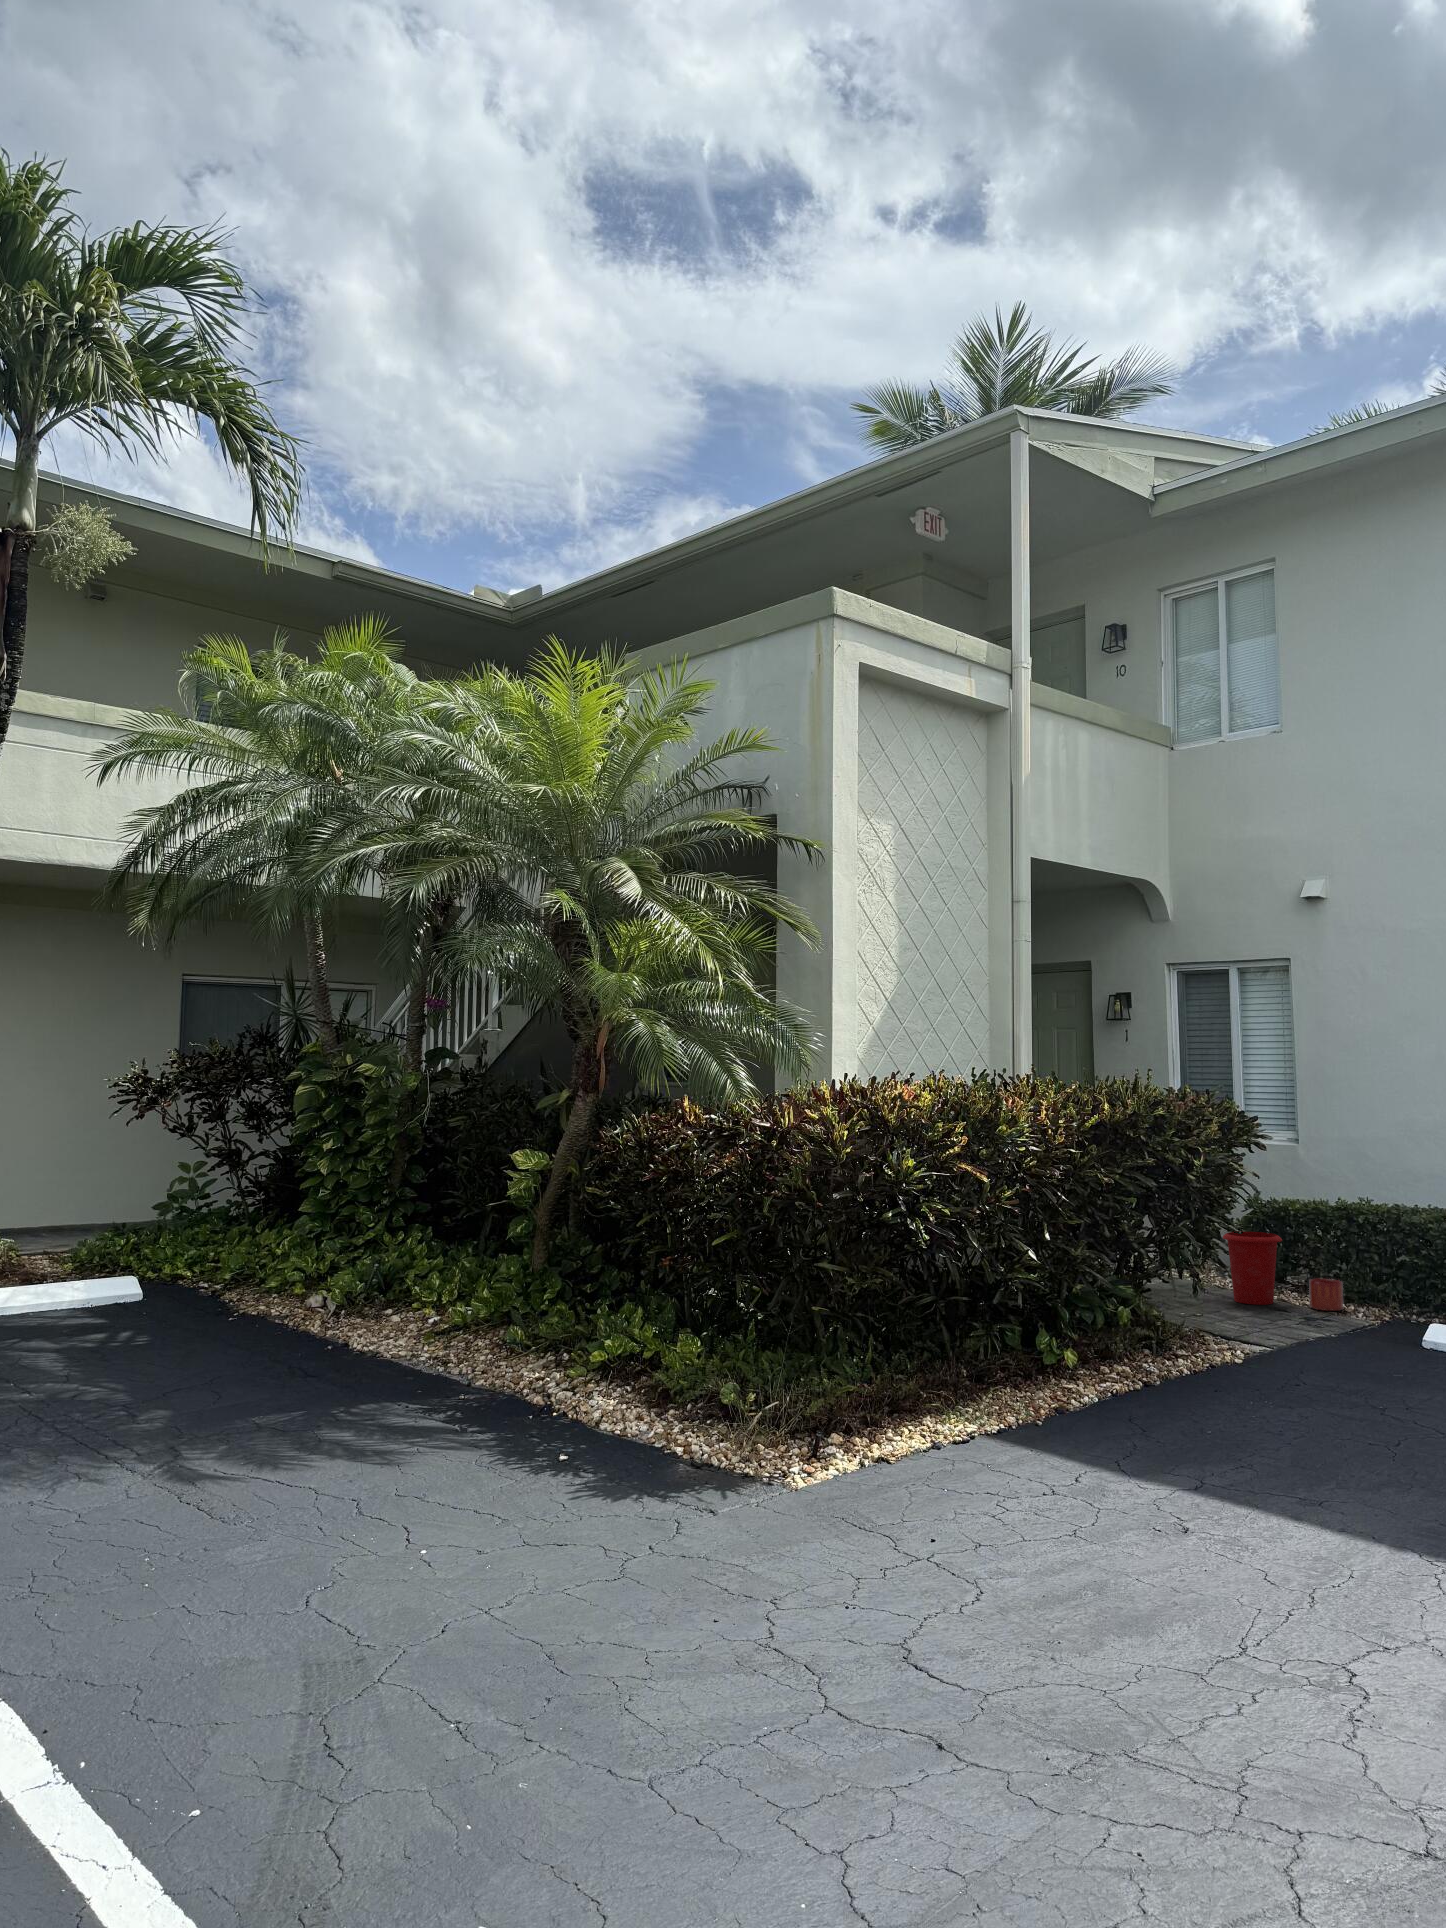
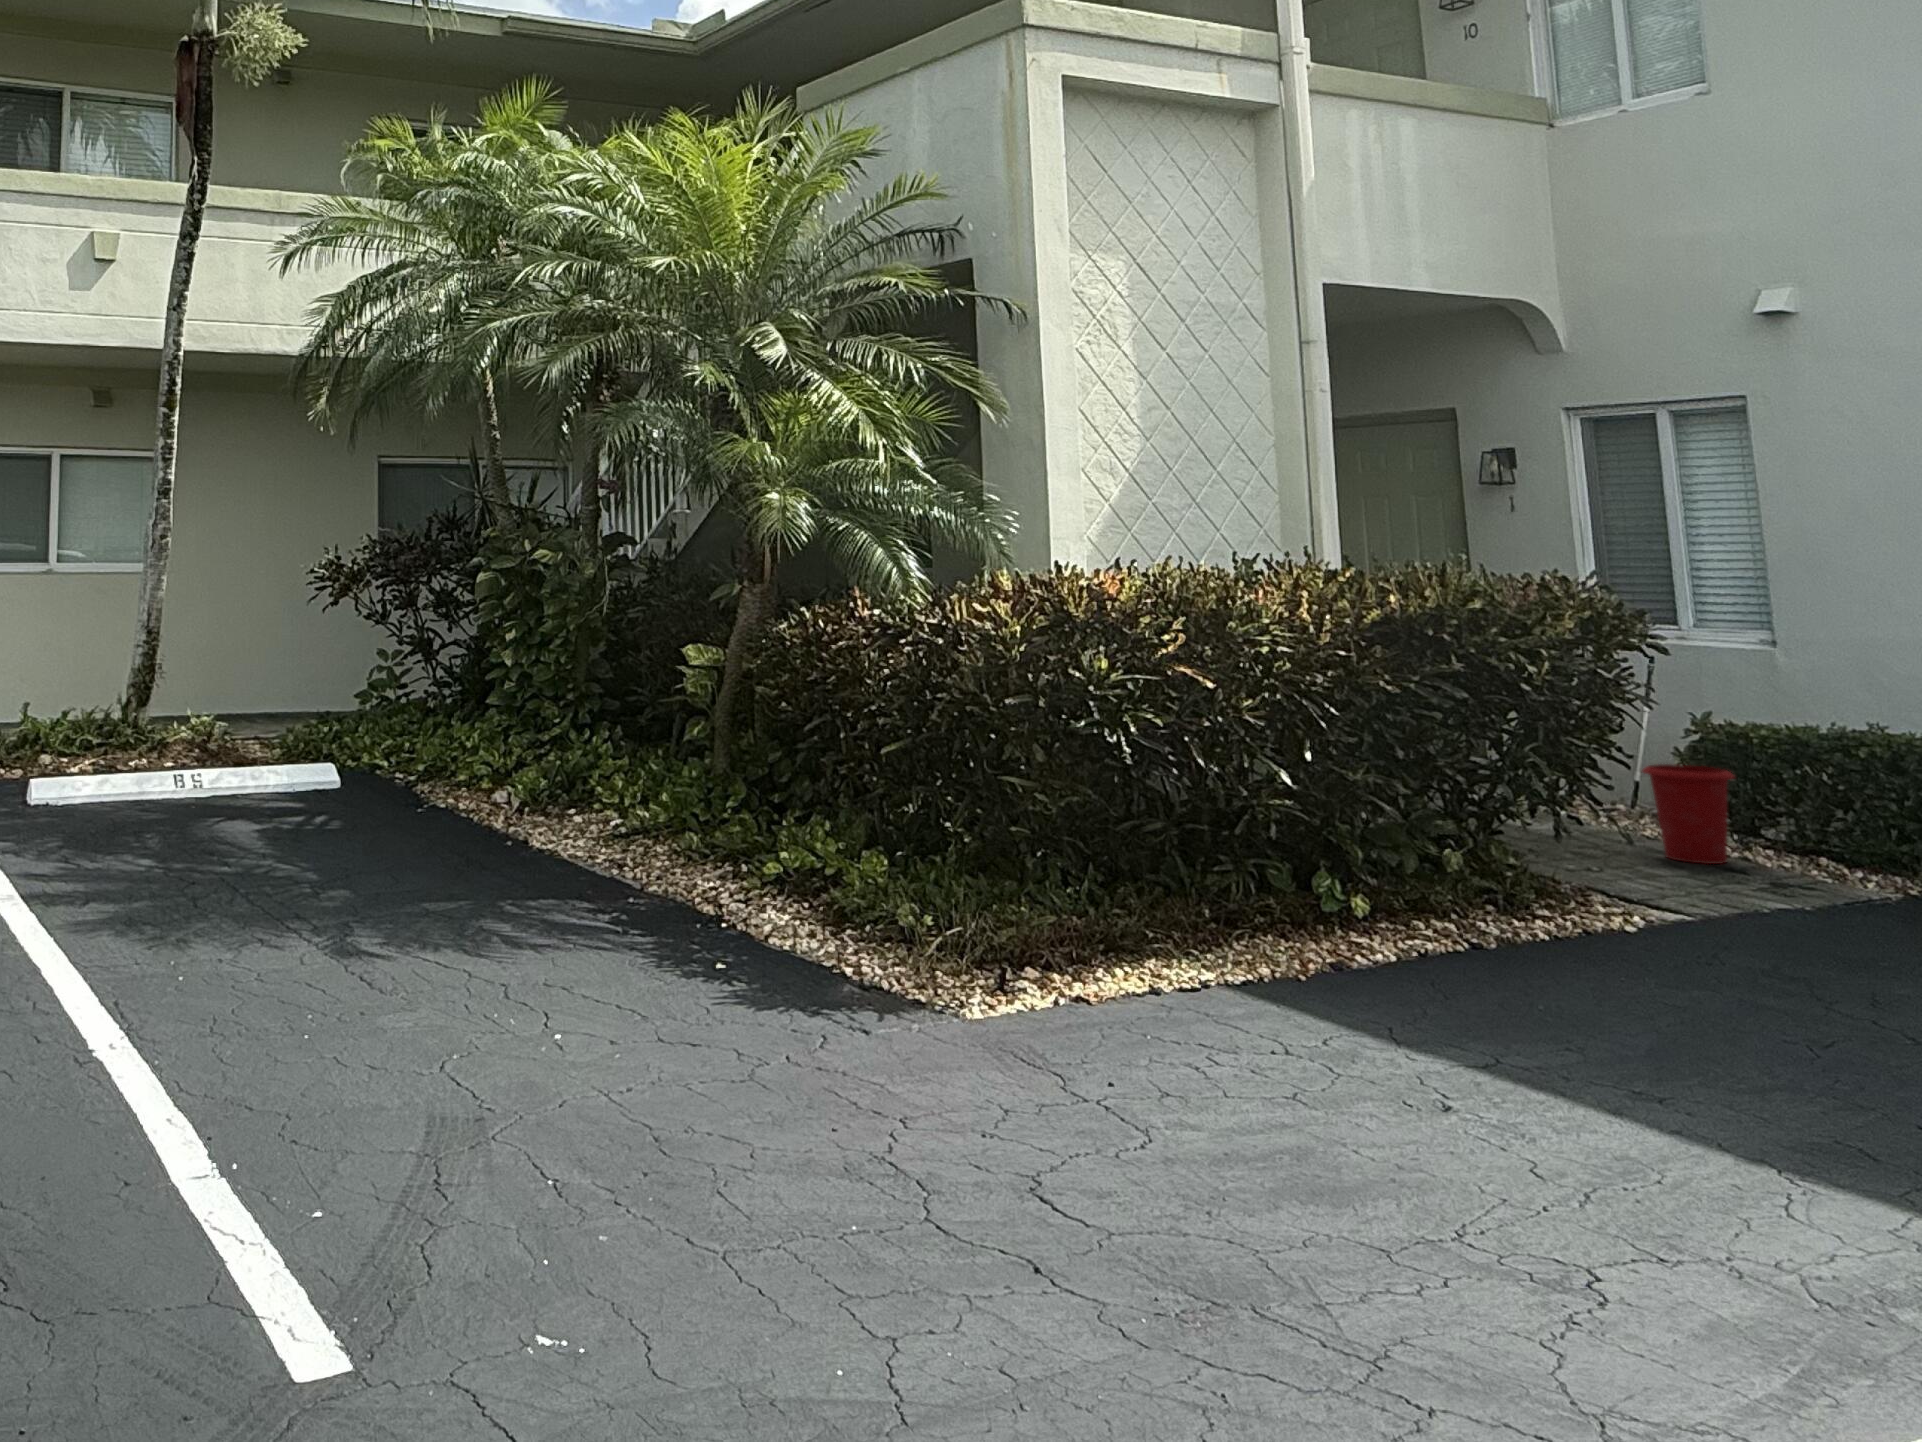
planter: present [1309,1279,1343,1311] -> none [1780,832,1838,878]

